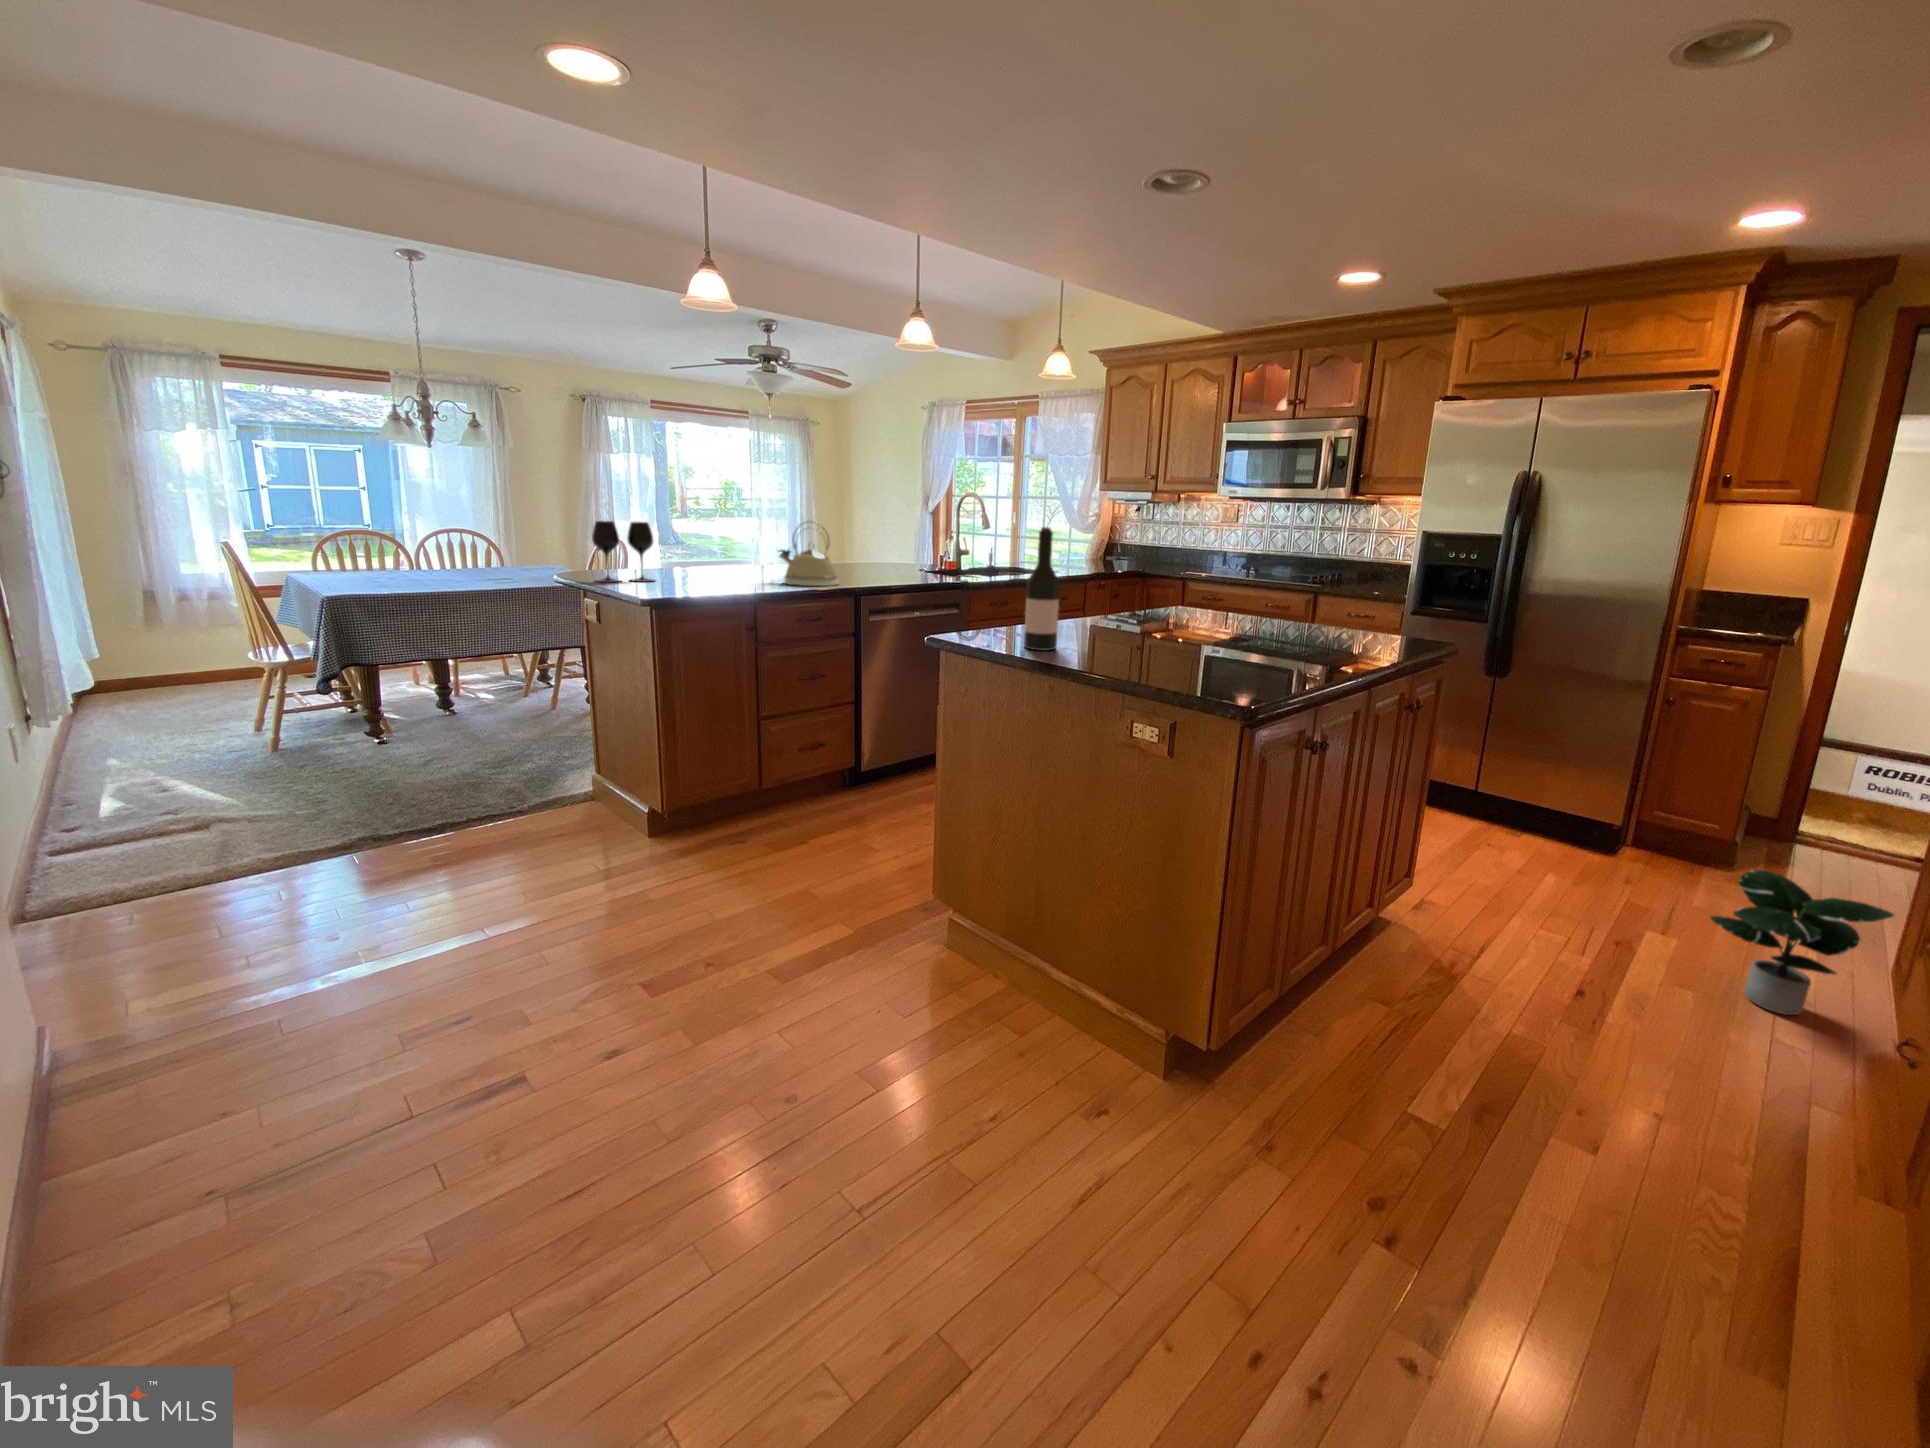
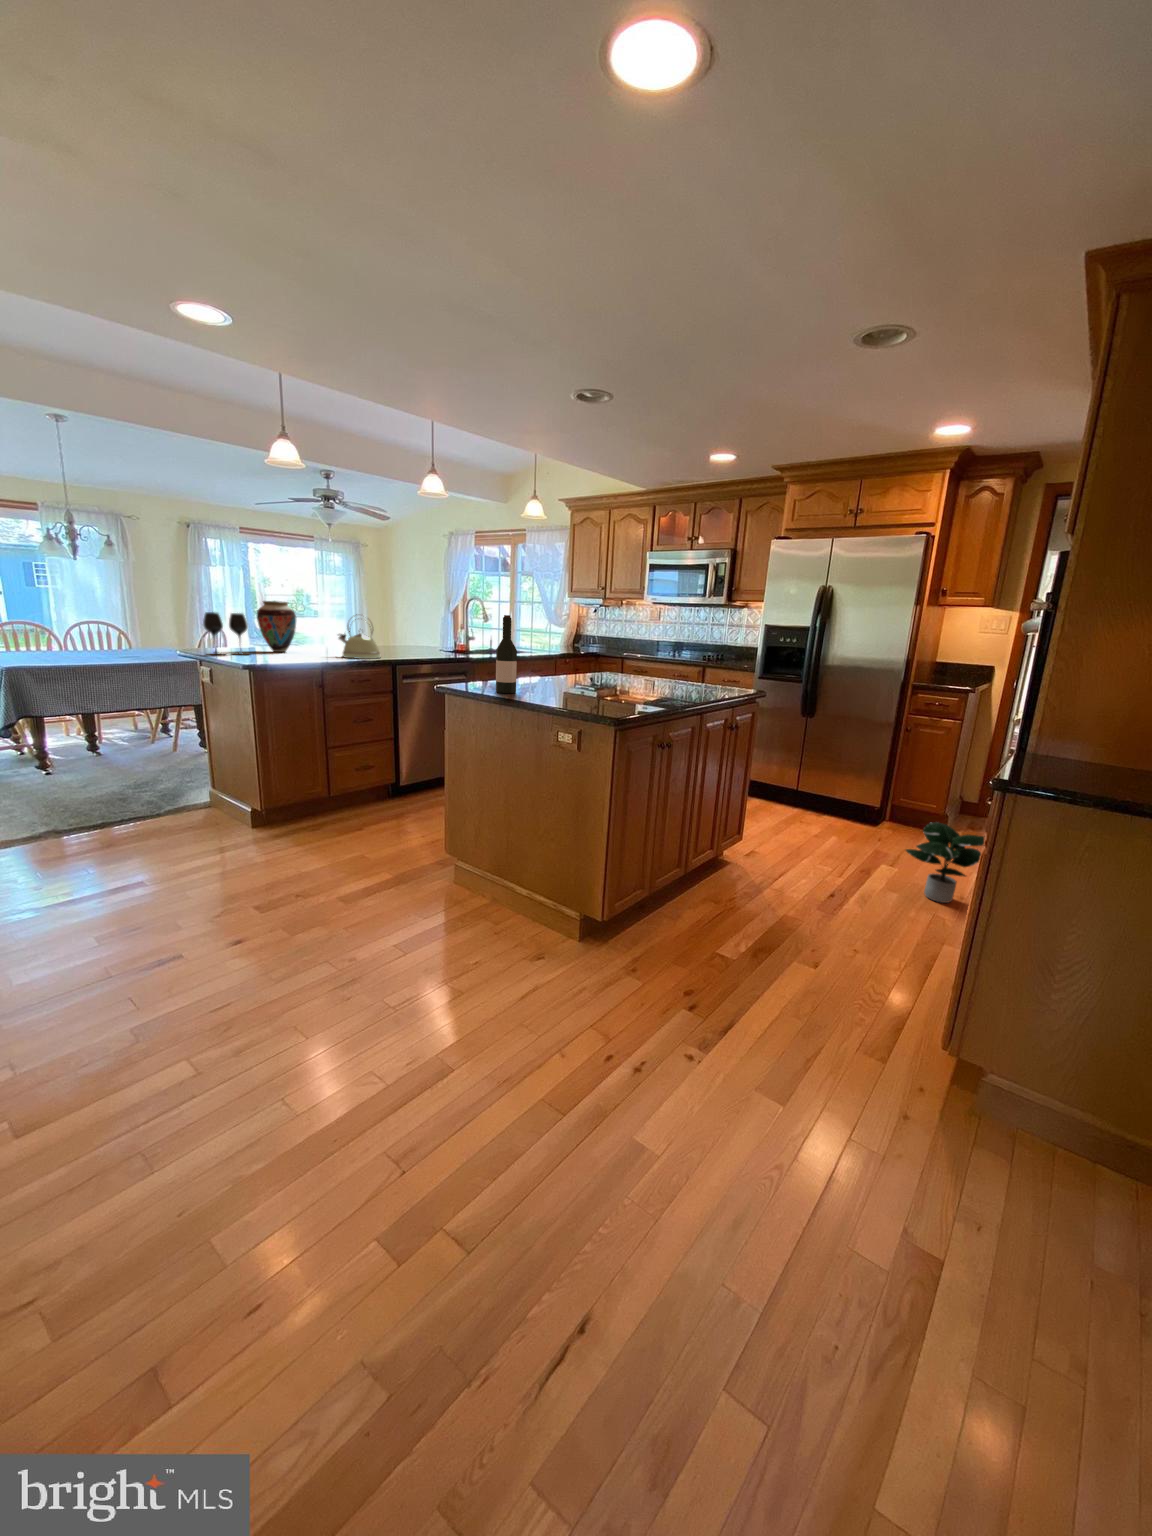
vase: none [666,503,721,576] -> present [257,601,296,652]

